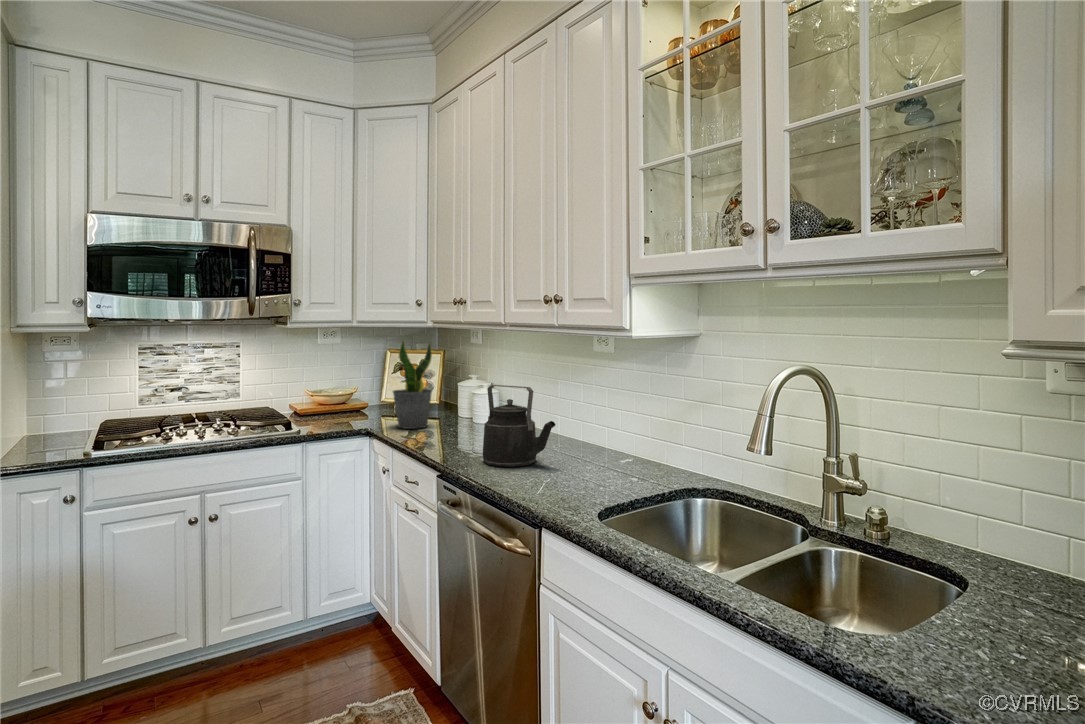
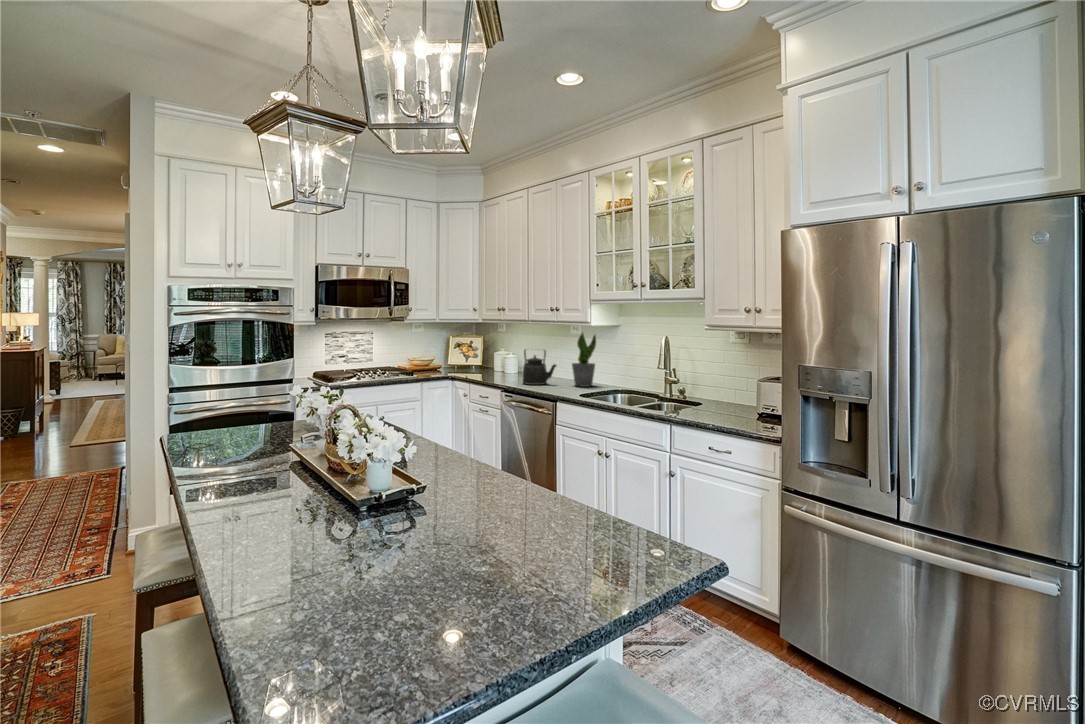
potted plant: present [393,340,432,429] -> present [572,333,596,387]

